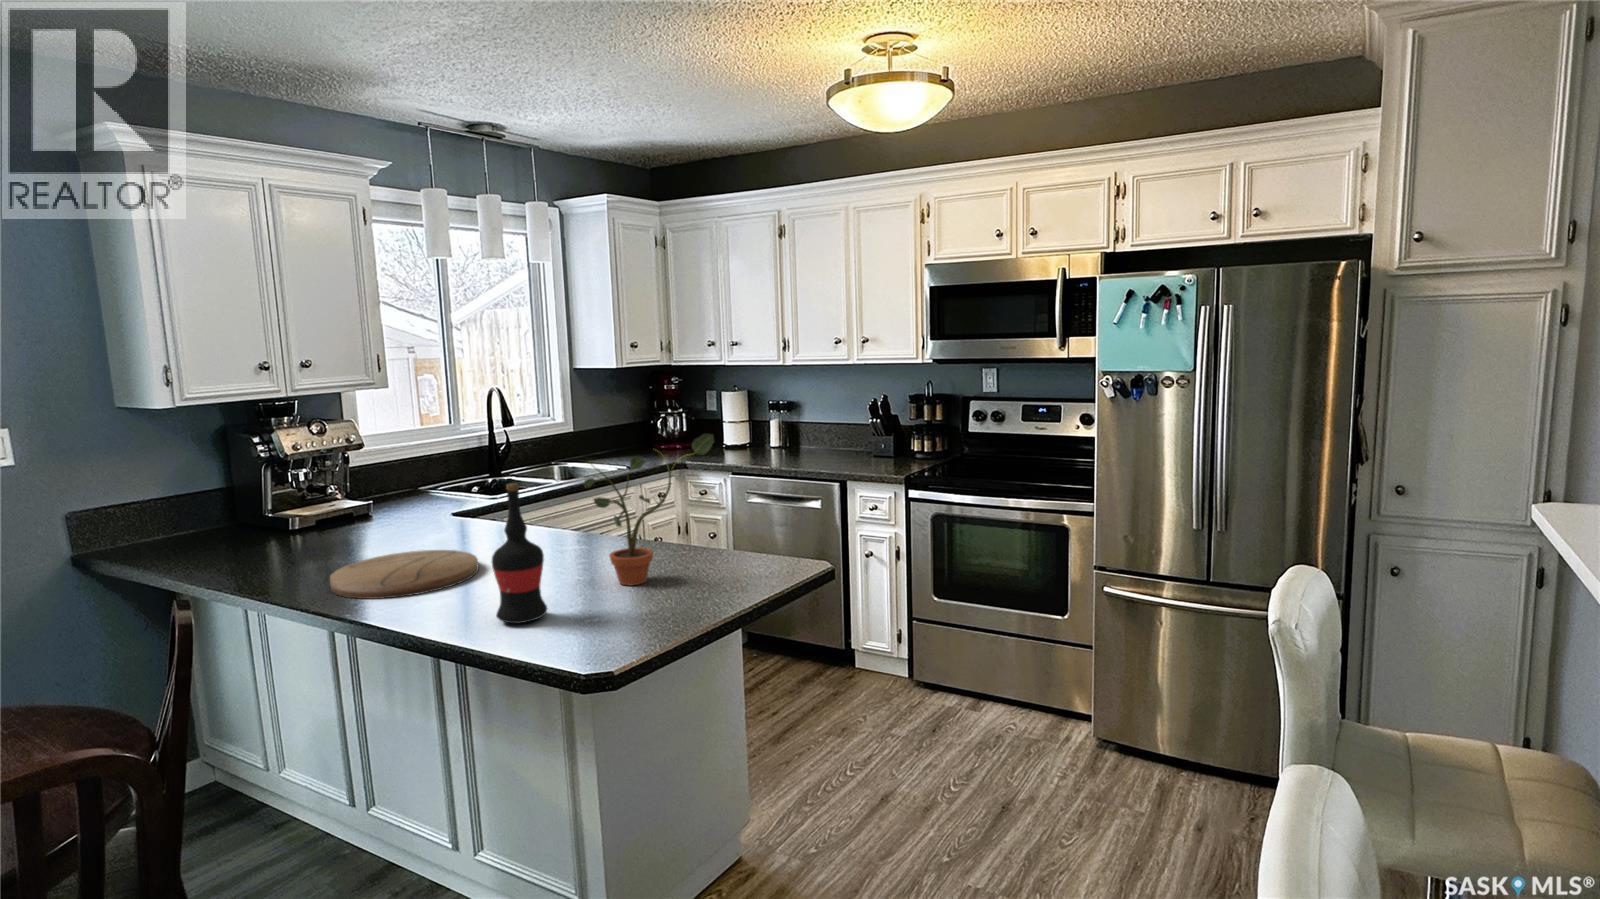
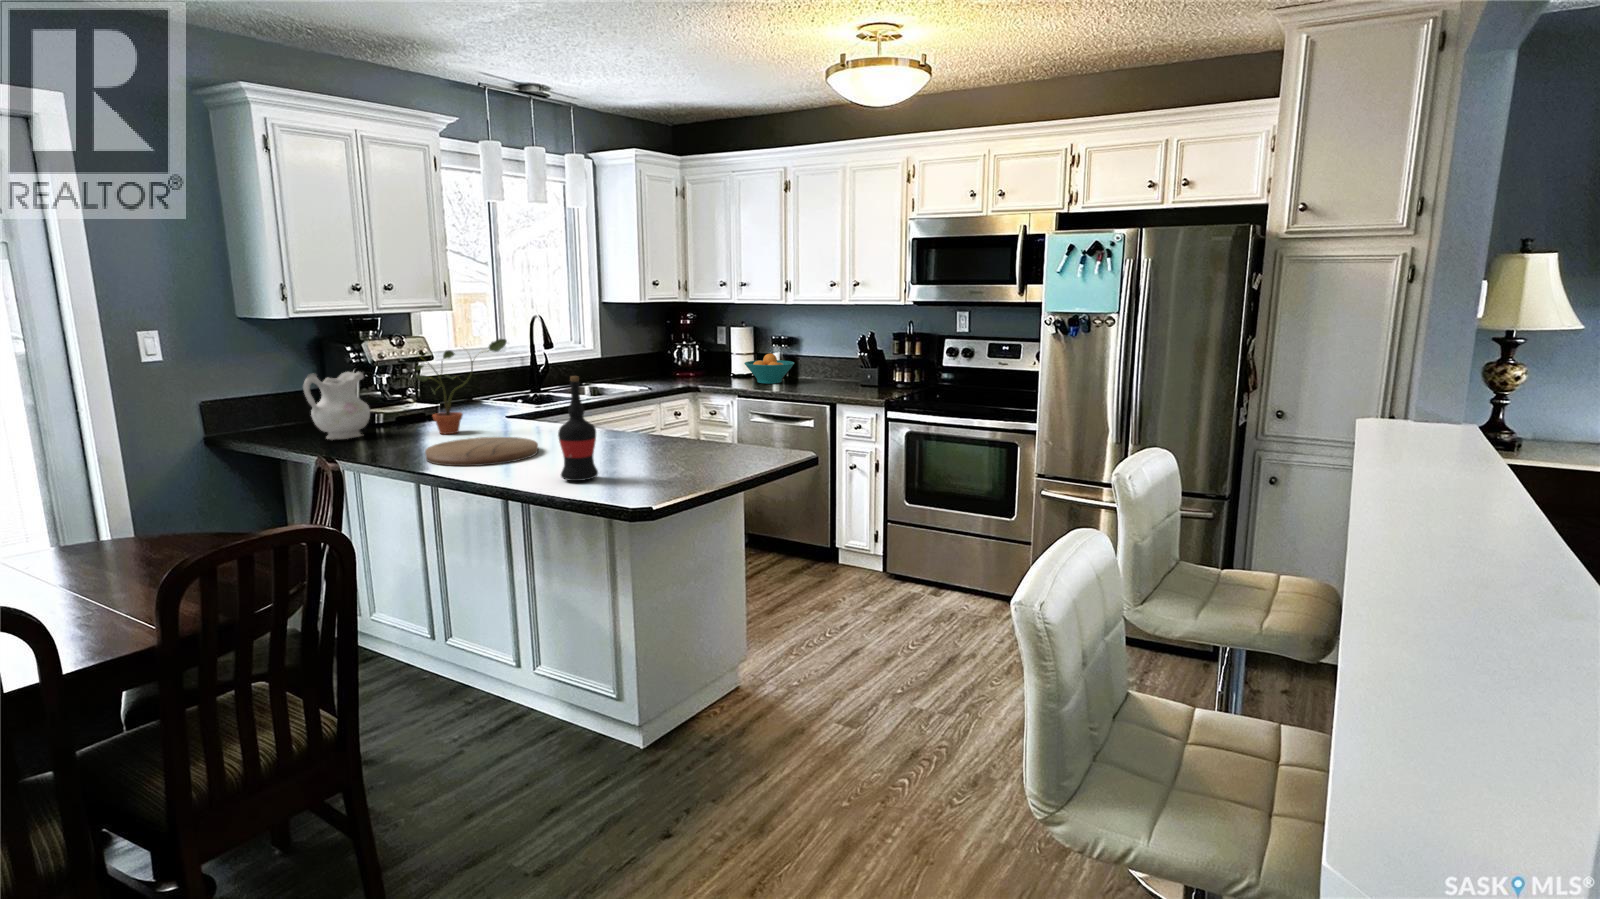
fruit bowl: none [738,421,796,456] -> present [744,354,794,384]
potted plant: present [584,434,714,585] -> present [415,339,507,434]
ceramic pitcher: none [187,470,276,557] -> present [303,371,370,440]

